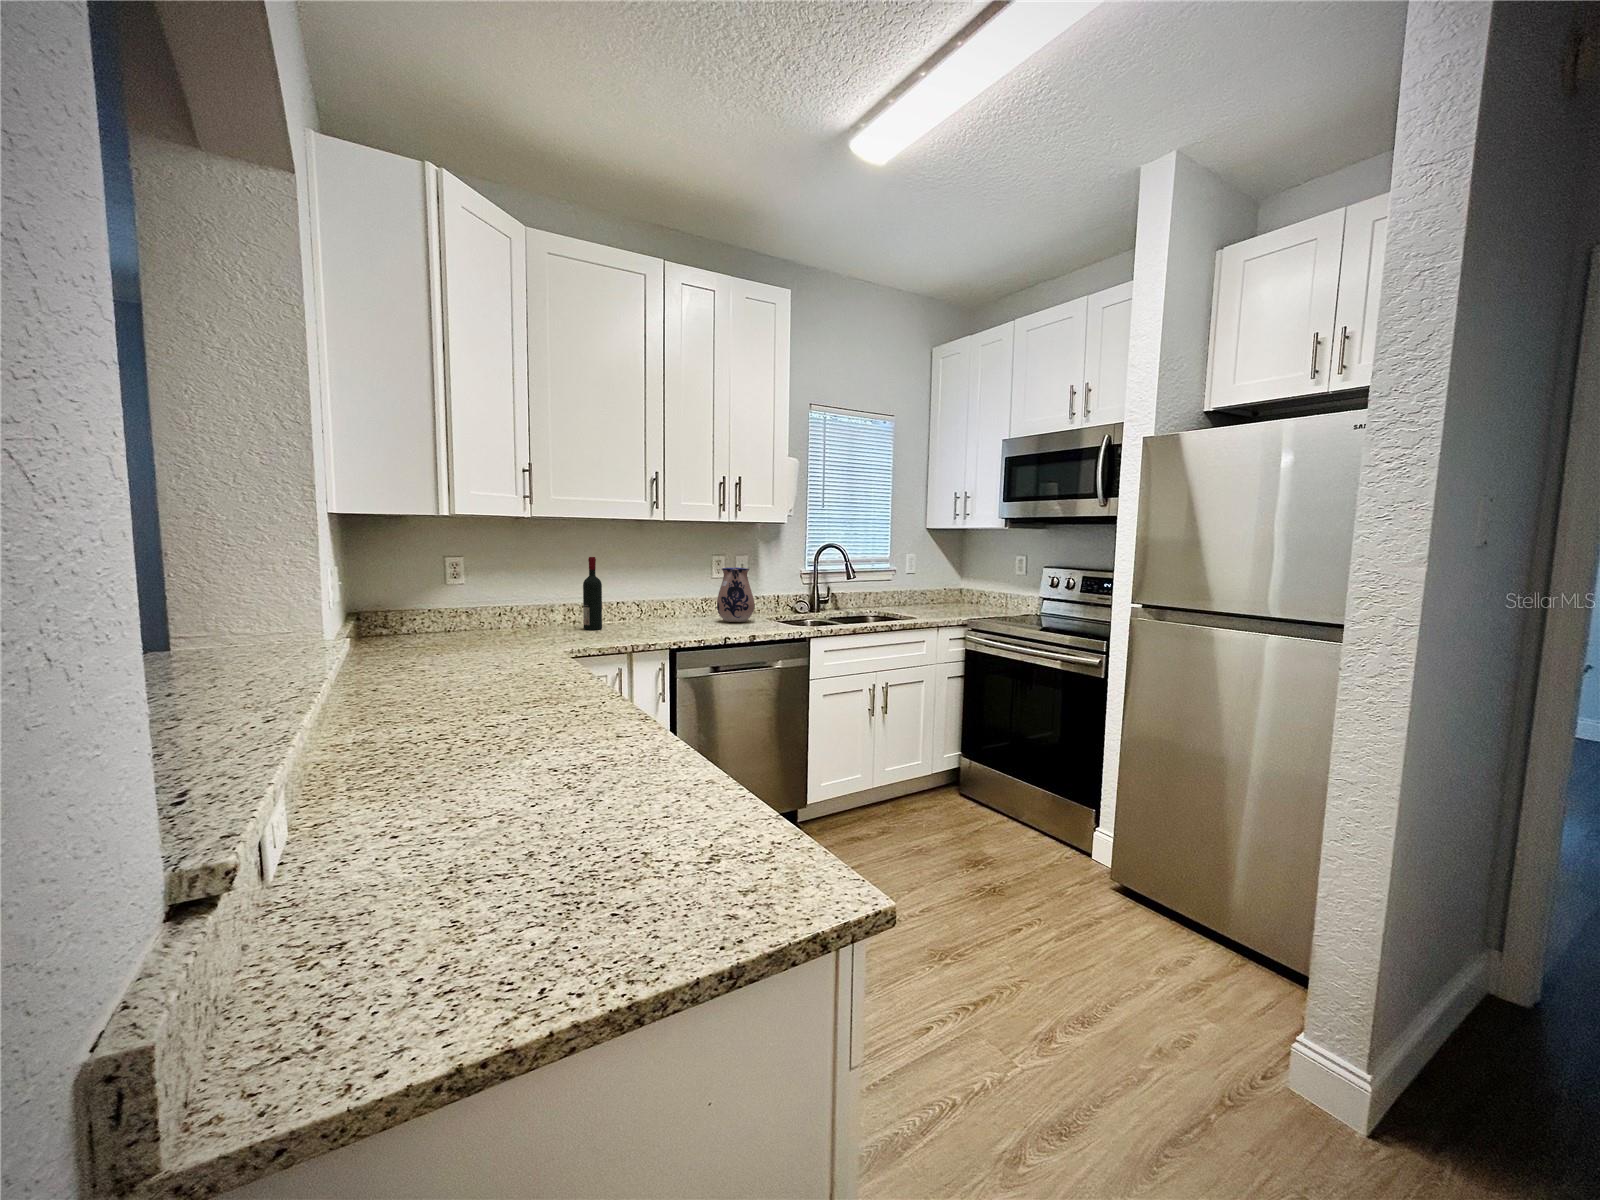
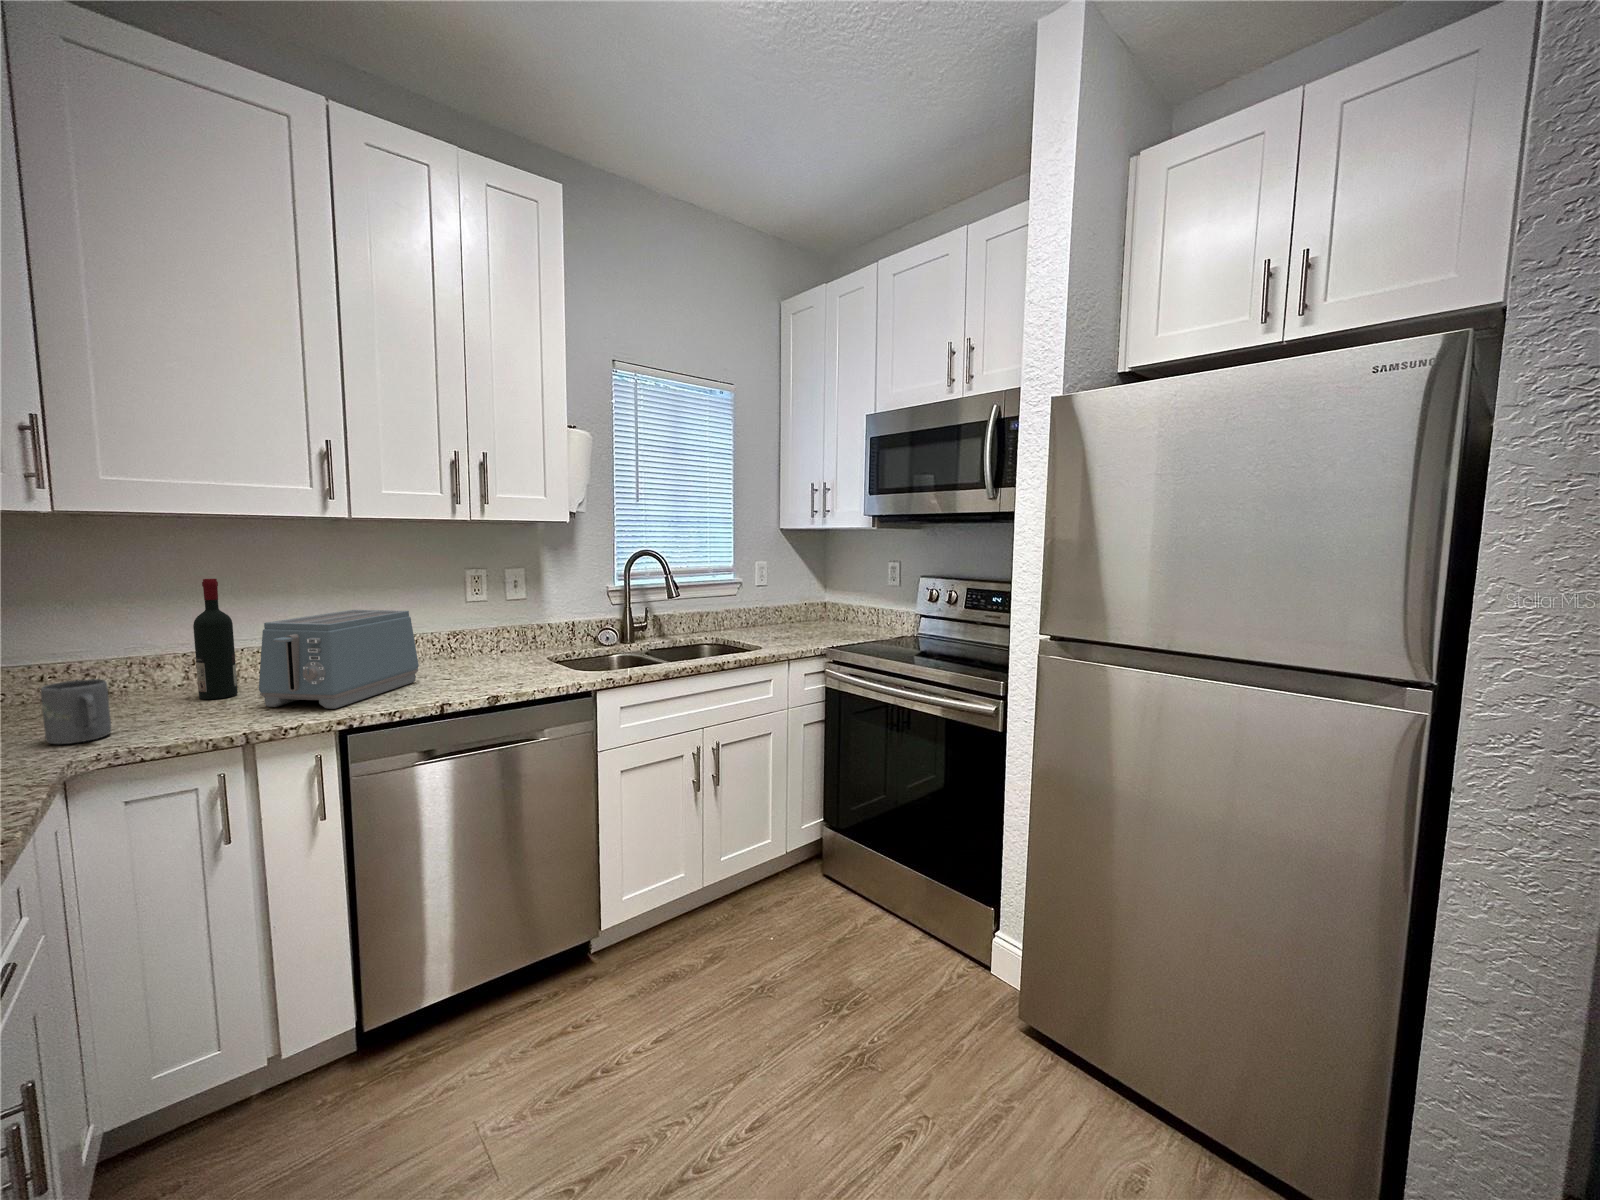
ceramic pitcher: present [717,568,755,622] -> none [461,587,522,668]
toaster: none [625,579,699,637] -> present [259,610,419,709]
mug: none [541,610,567,644] -> present [41,679,111,744]

